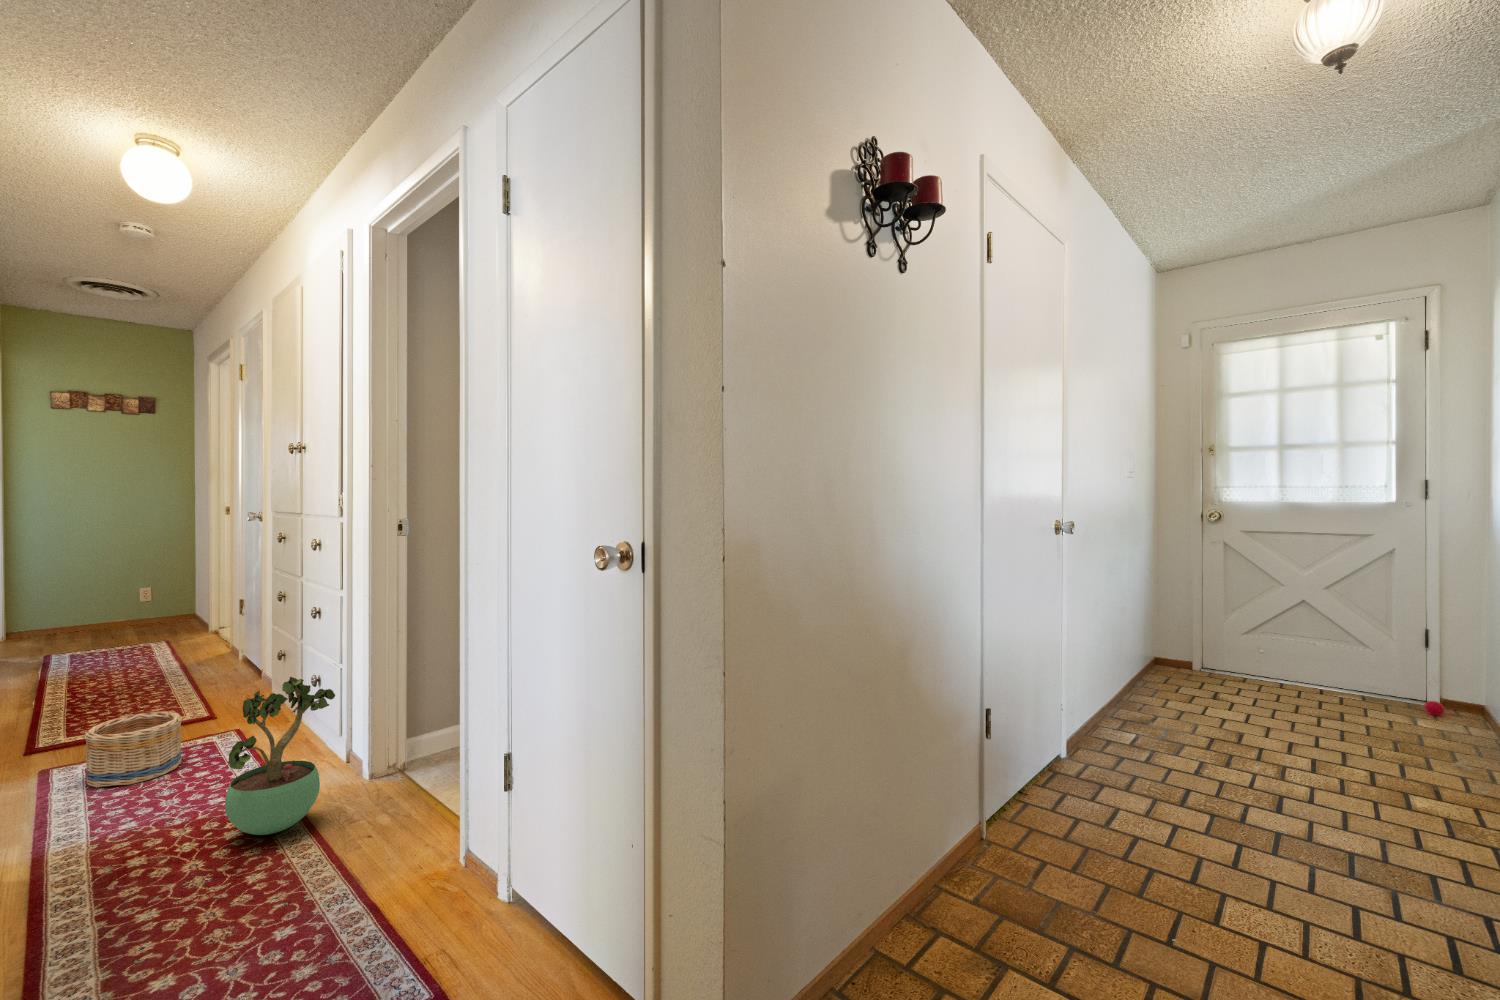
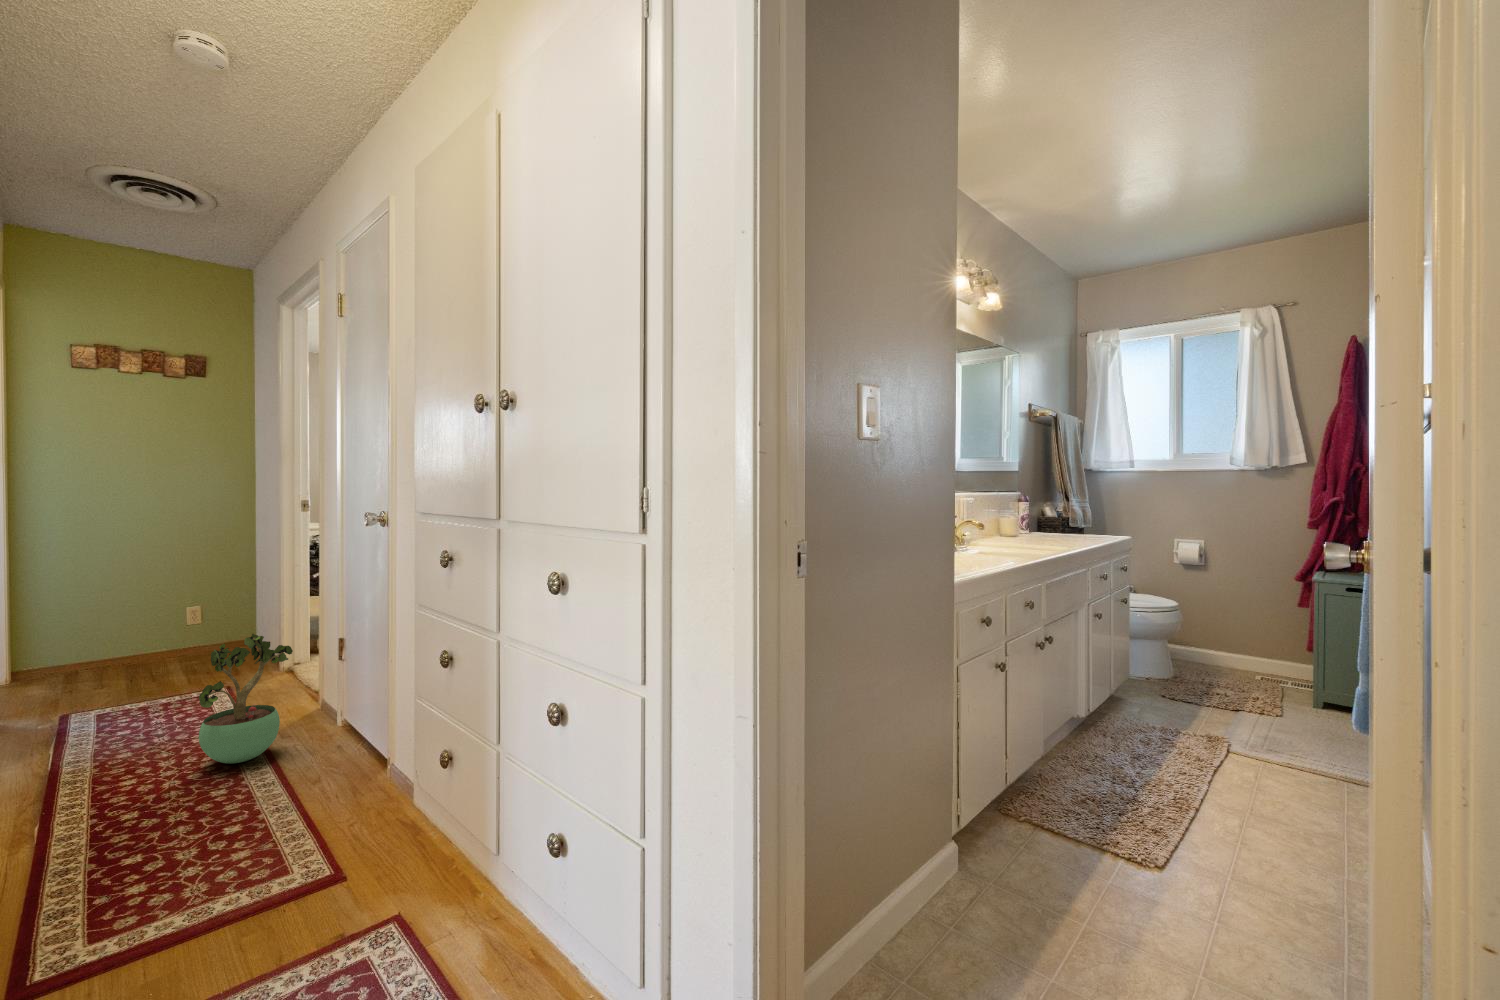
basket: present [84,712,182,788] -> none [94,667,176,728]

